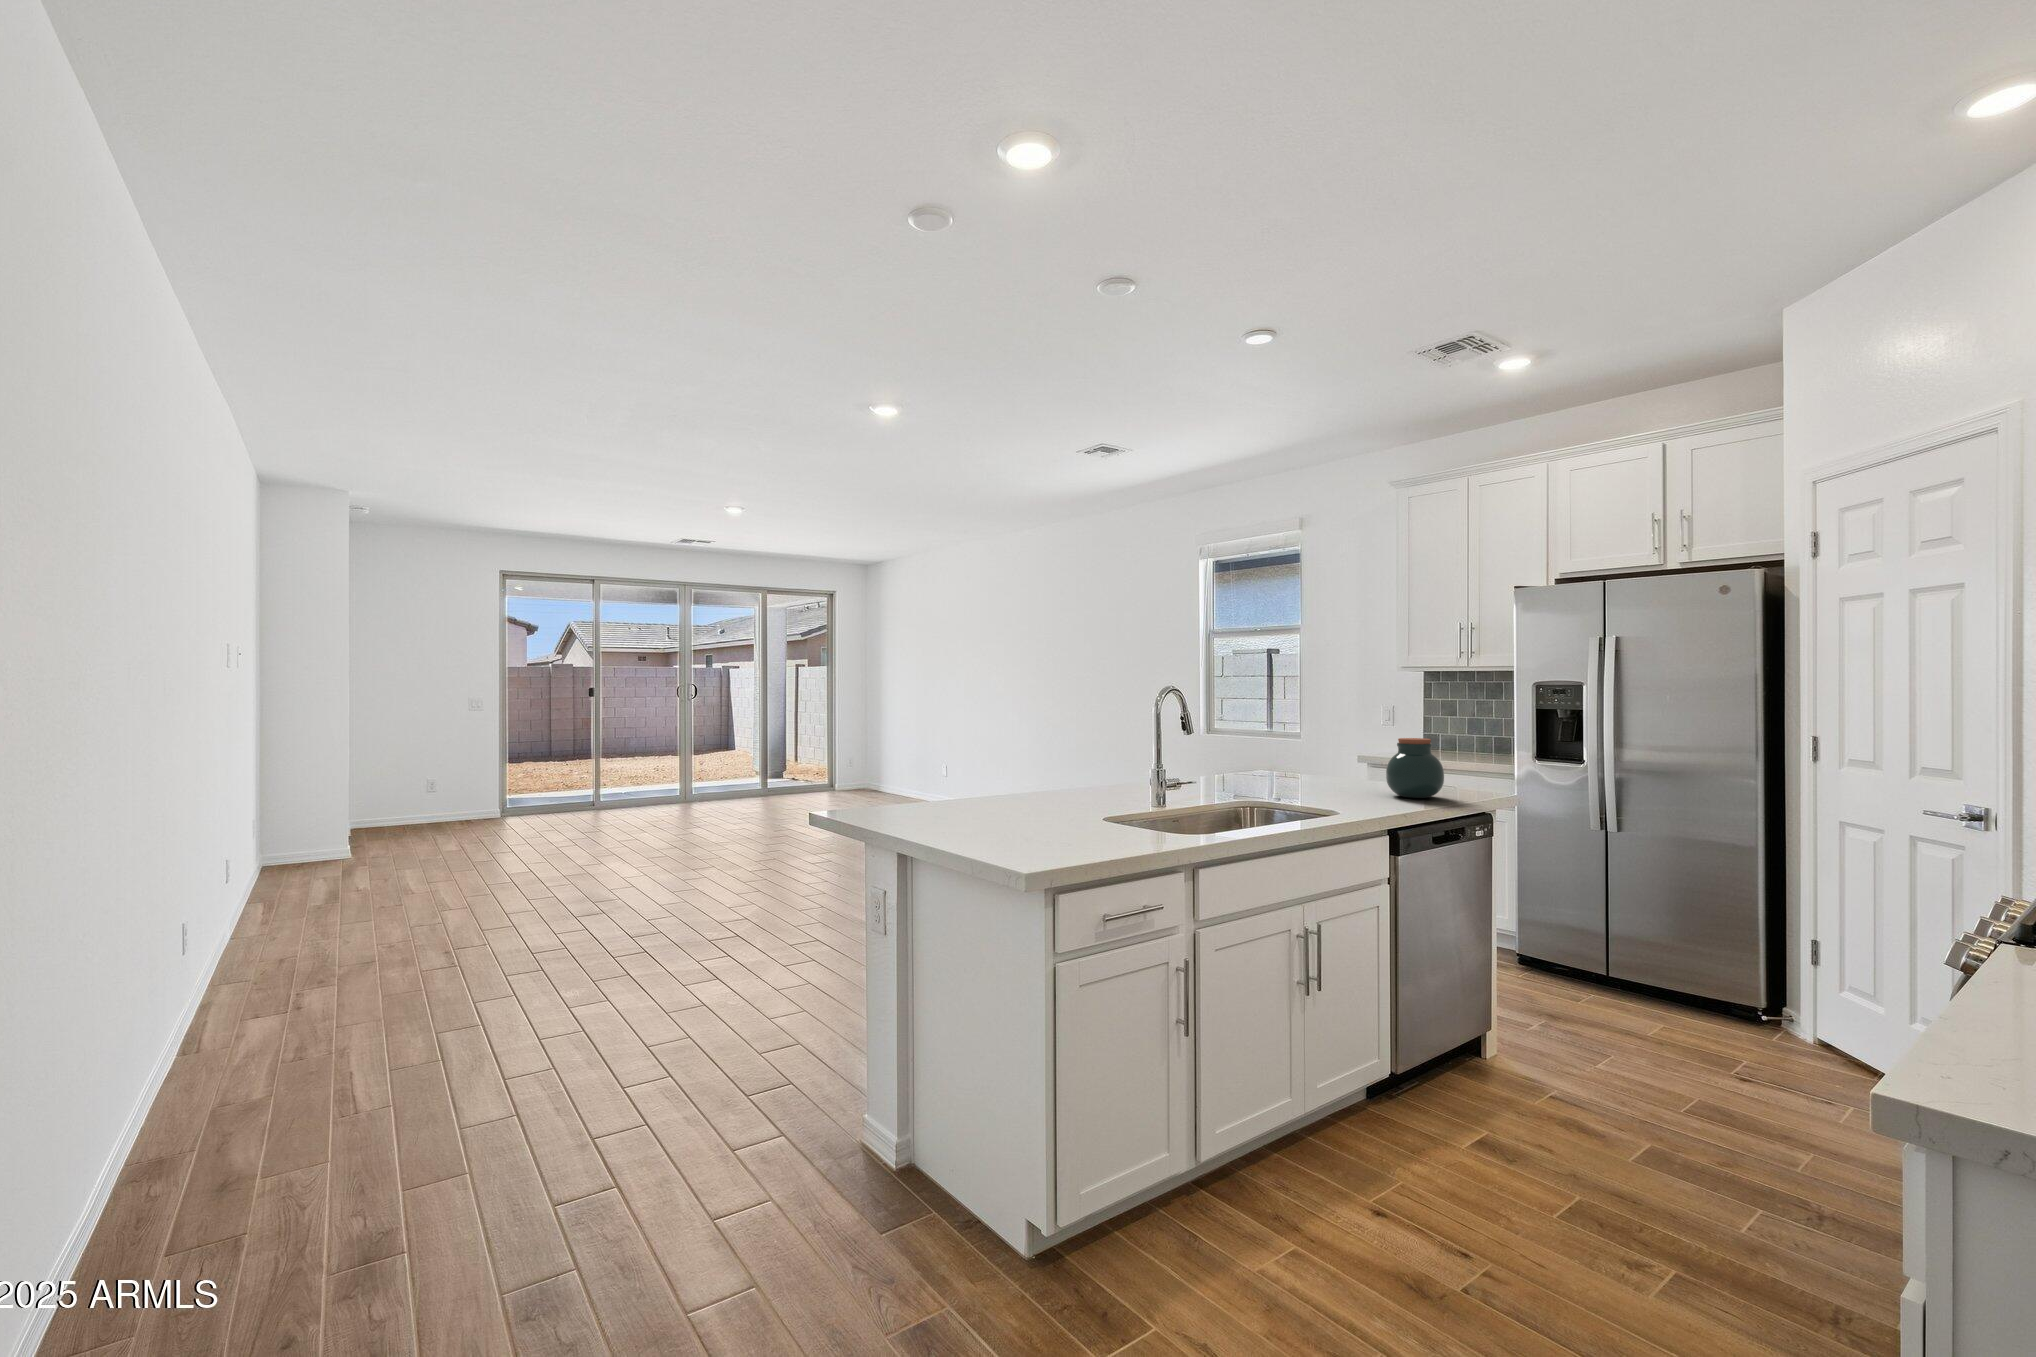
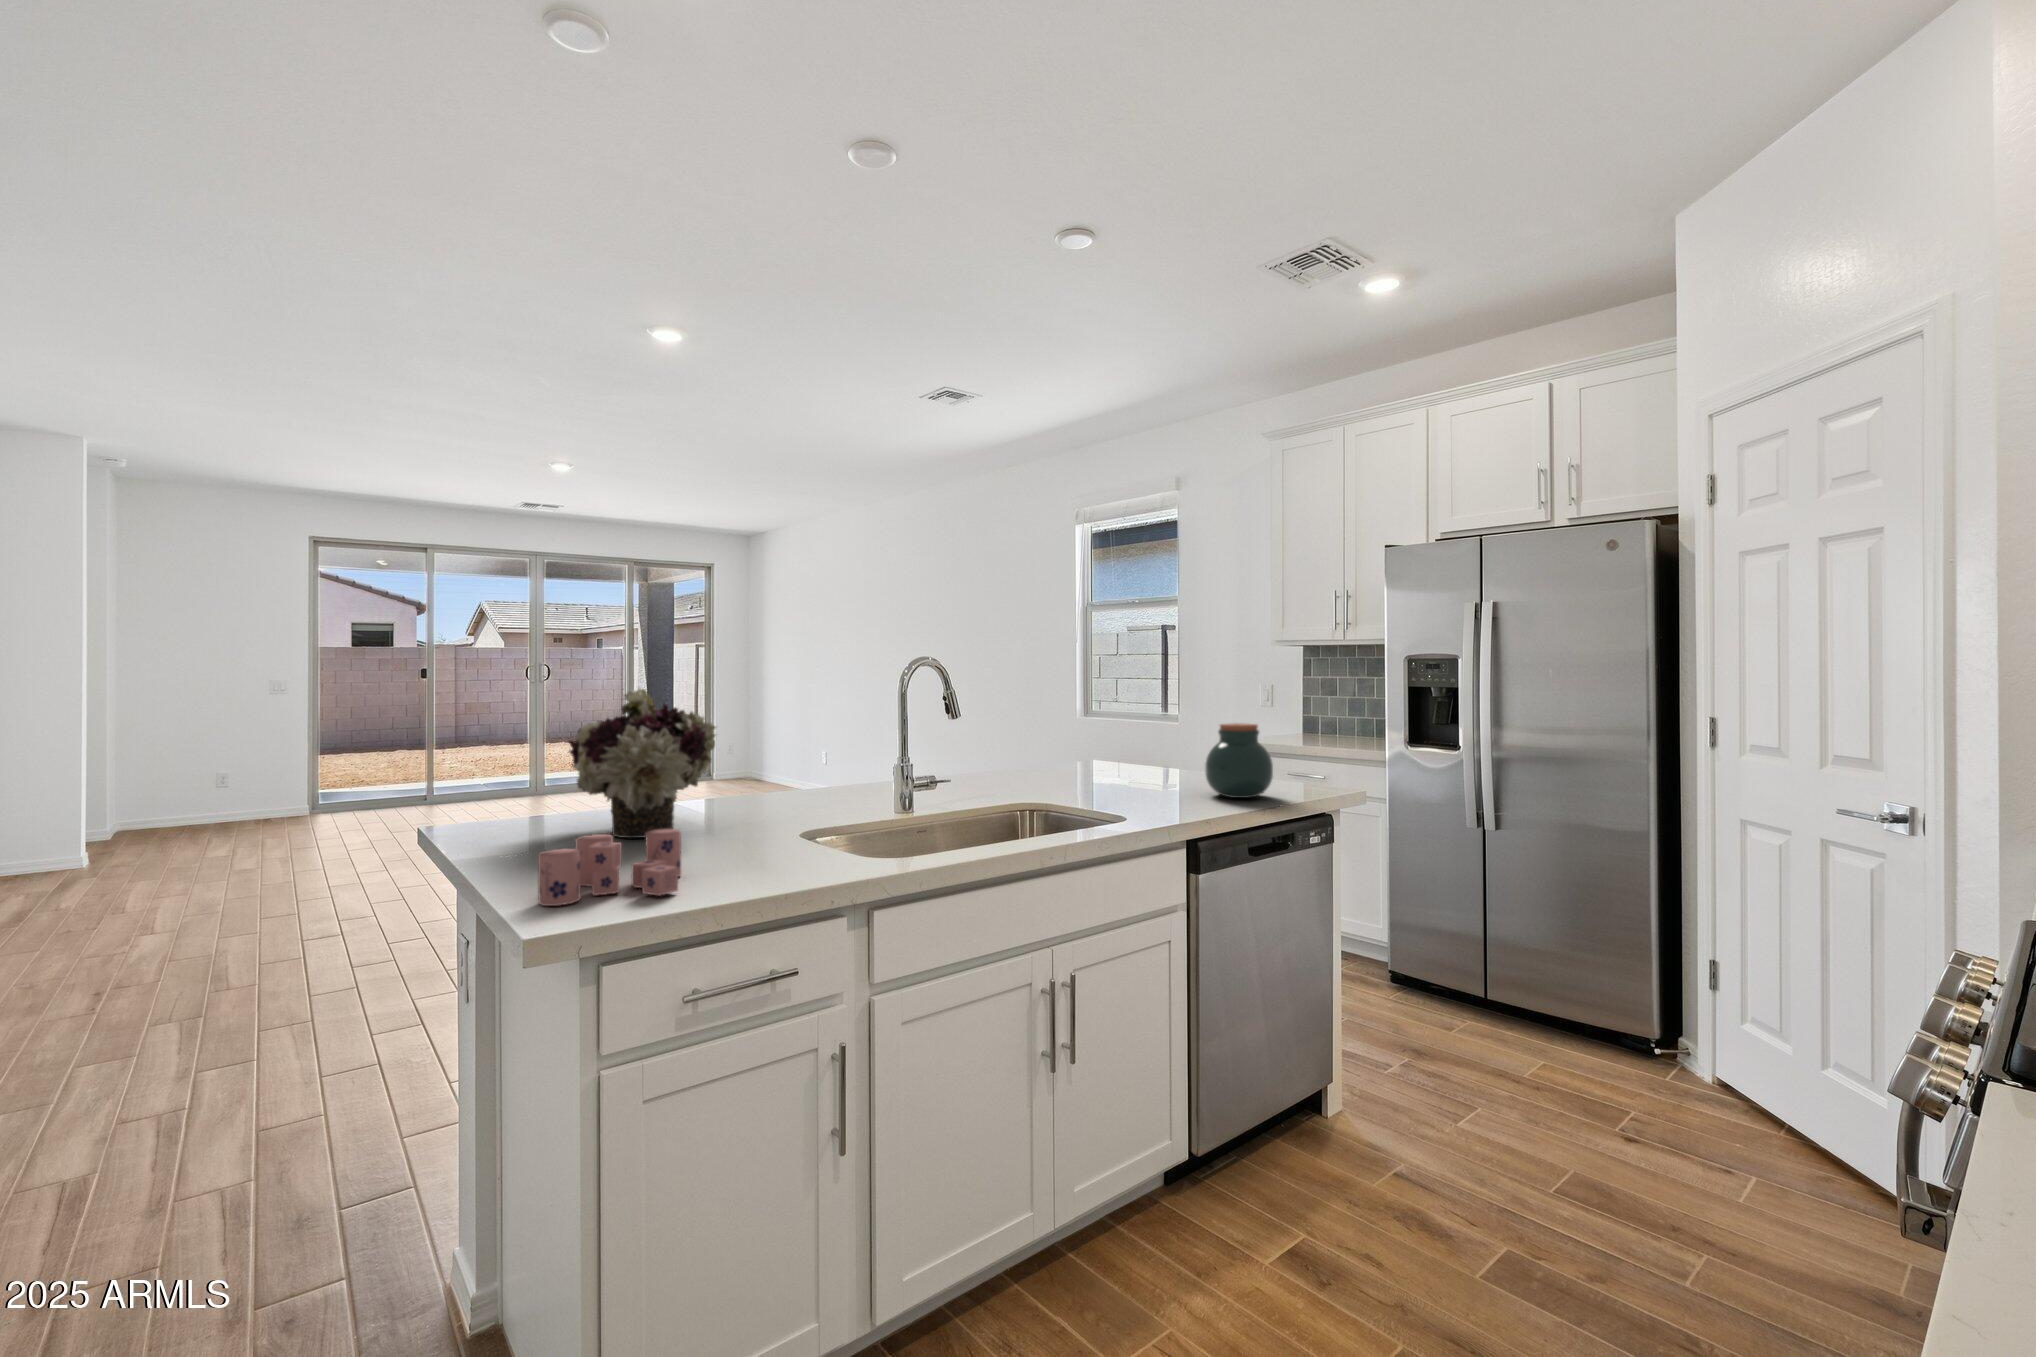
flower arrangement: none [941,708,1050,819] -> present [569,687,715,838]
candle: none [1005,809,1087,856] -> present [538,829,681,906]

